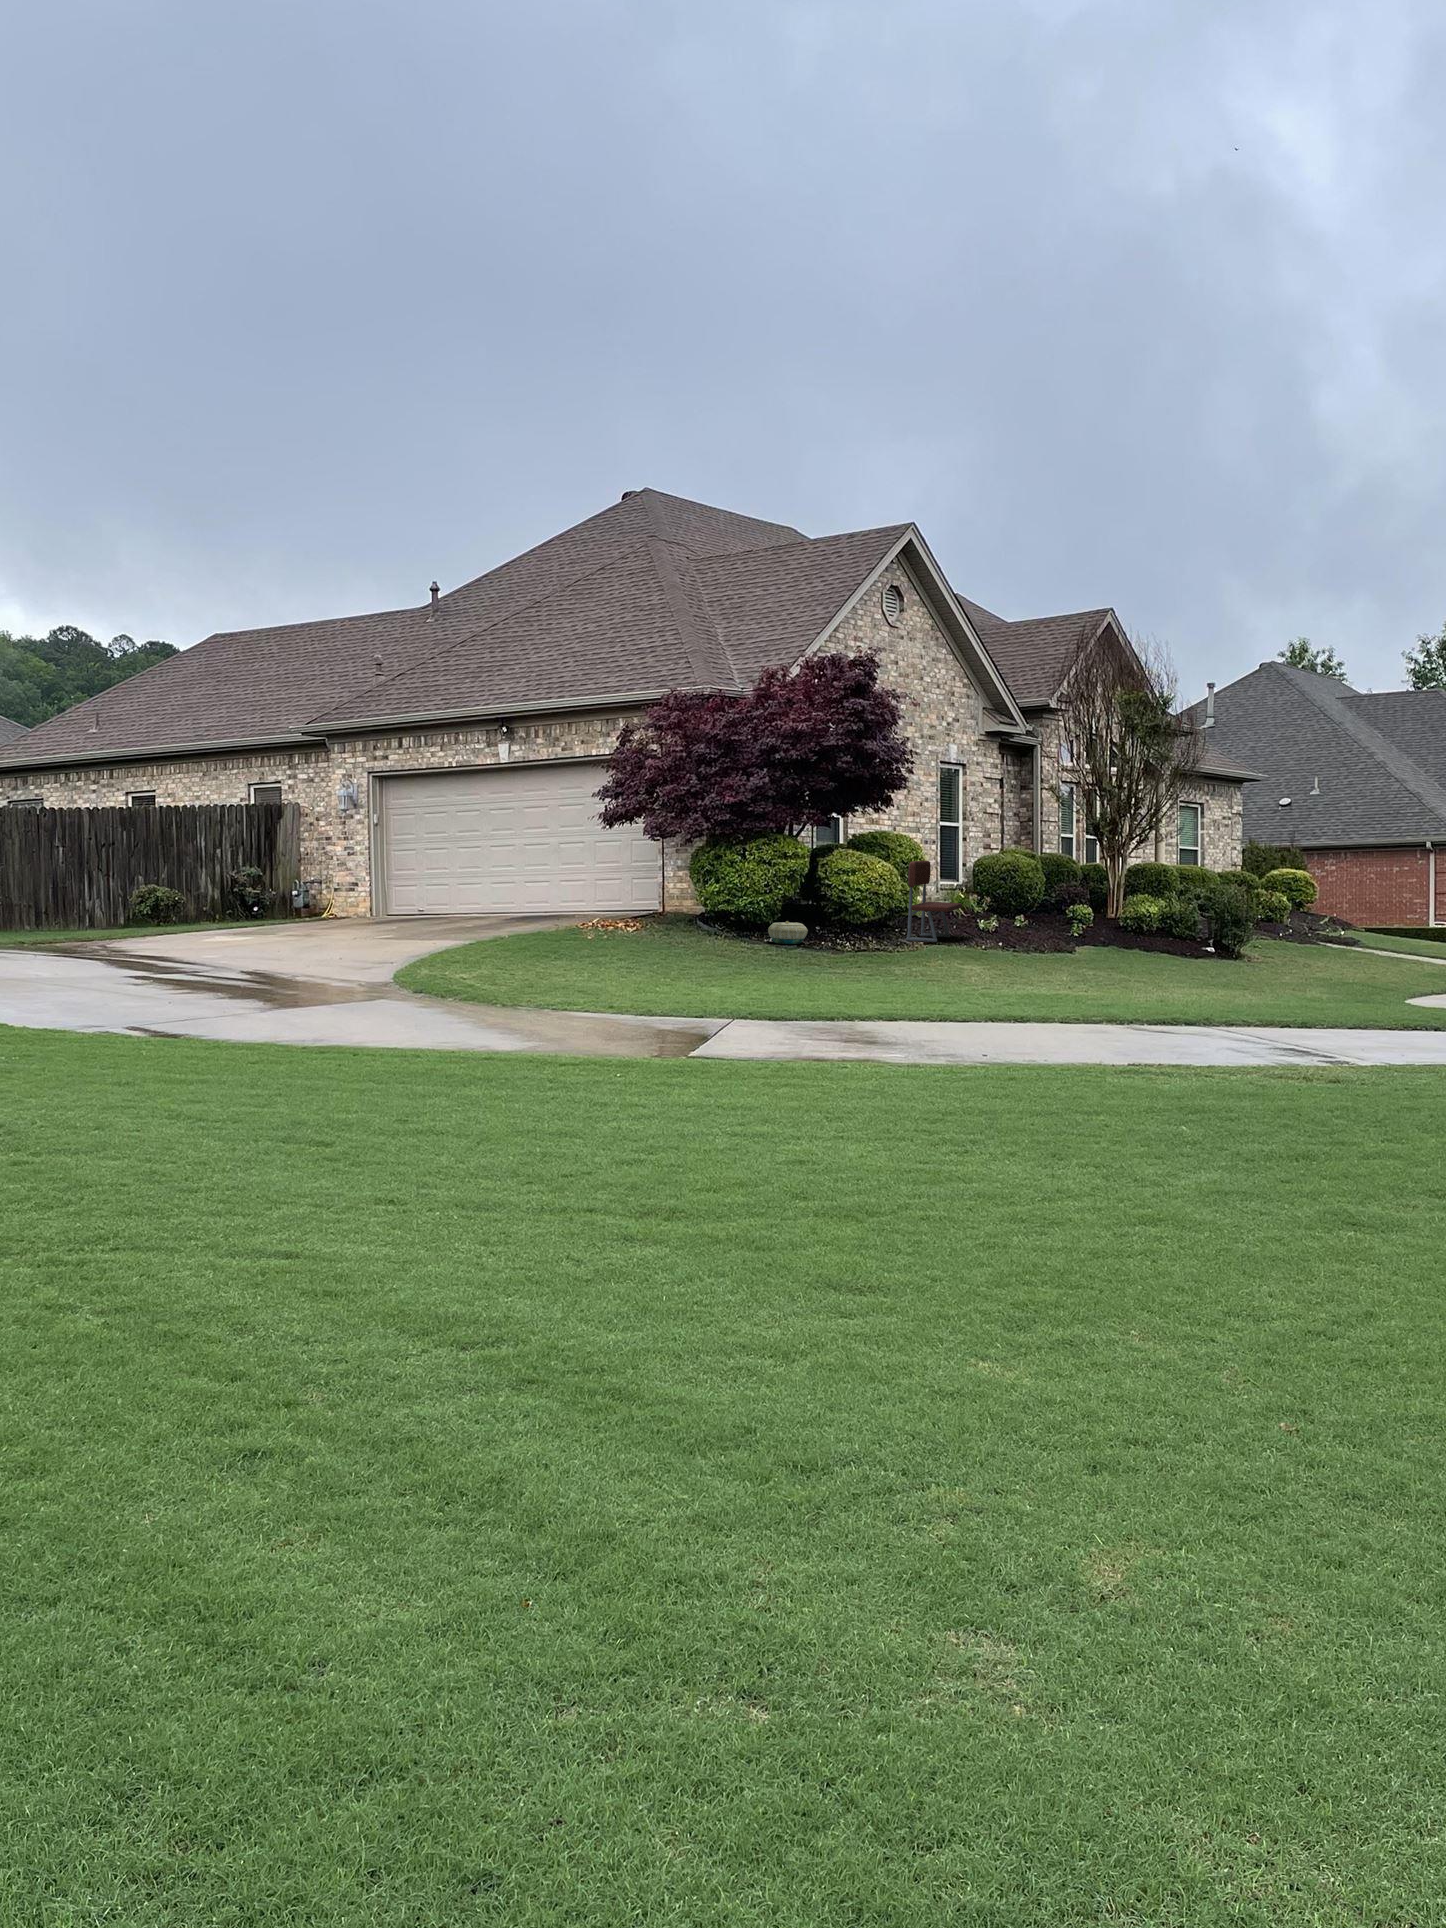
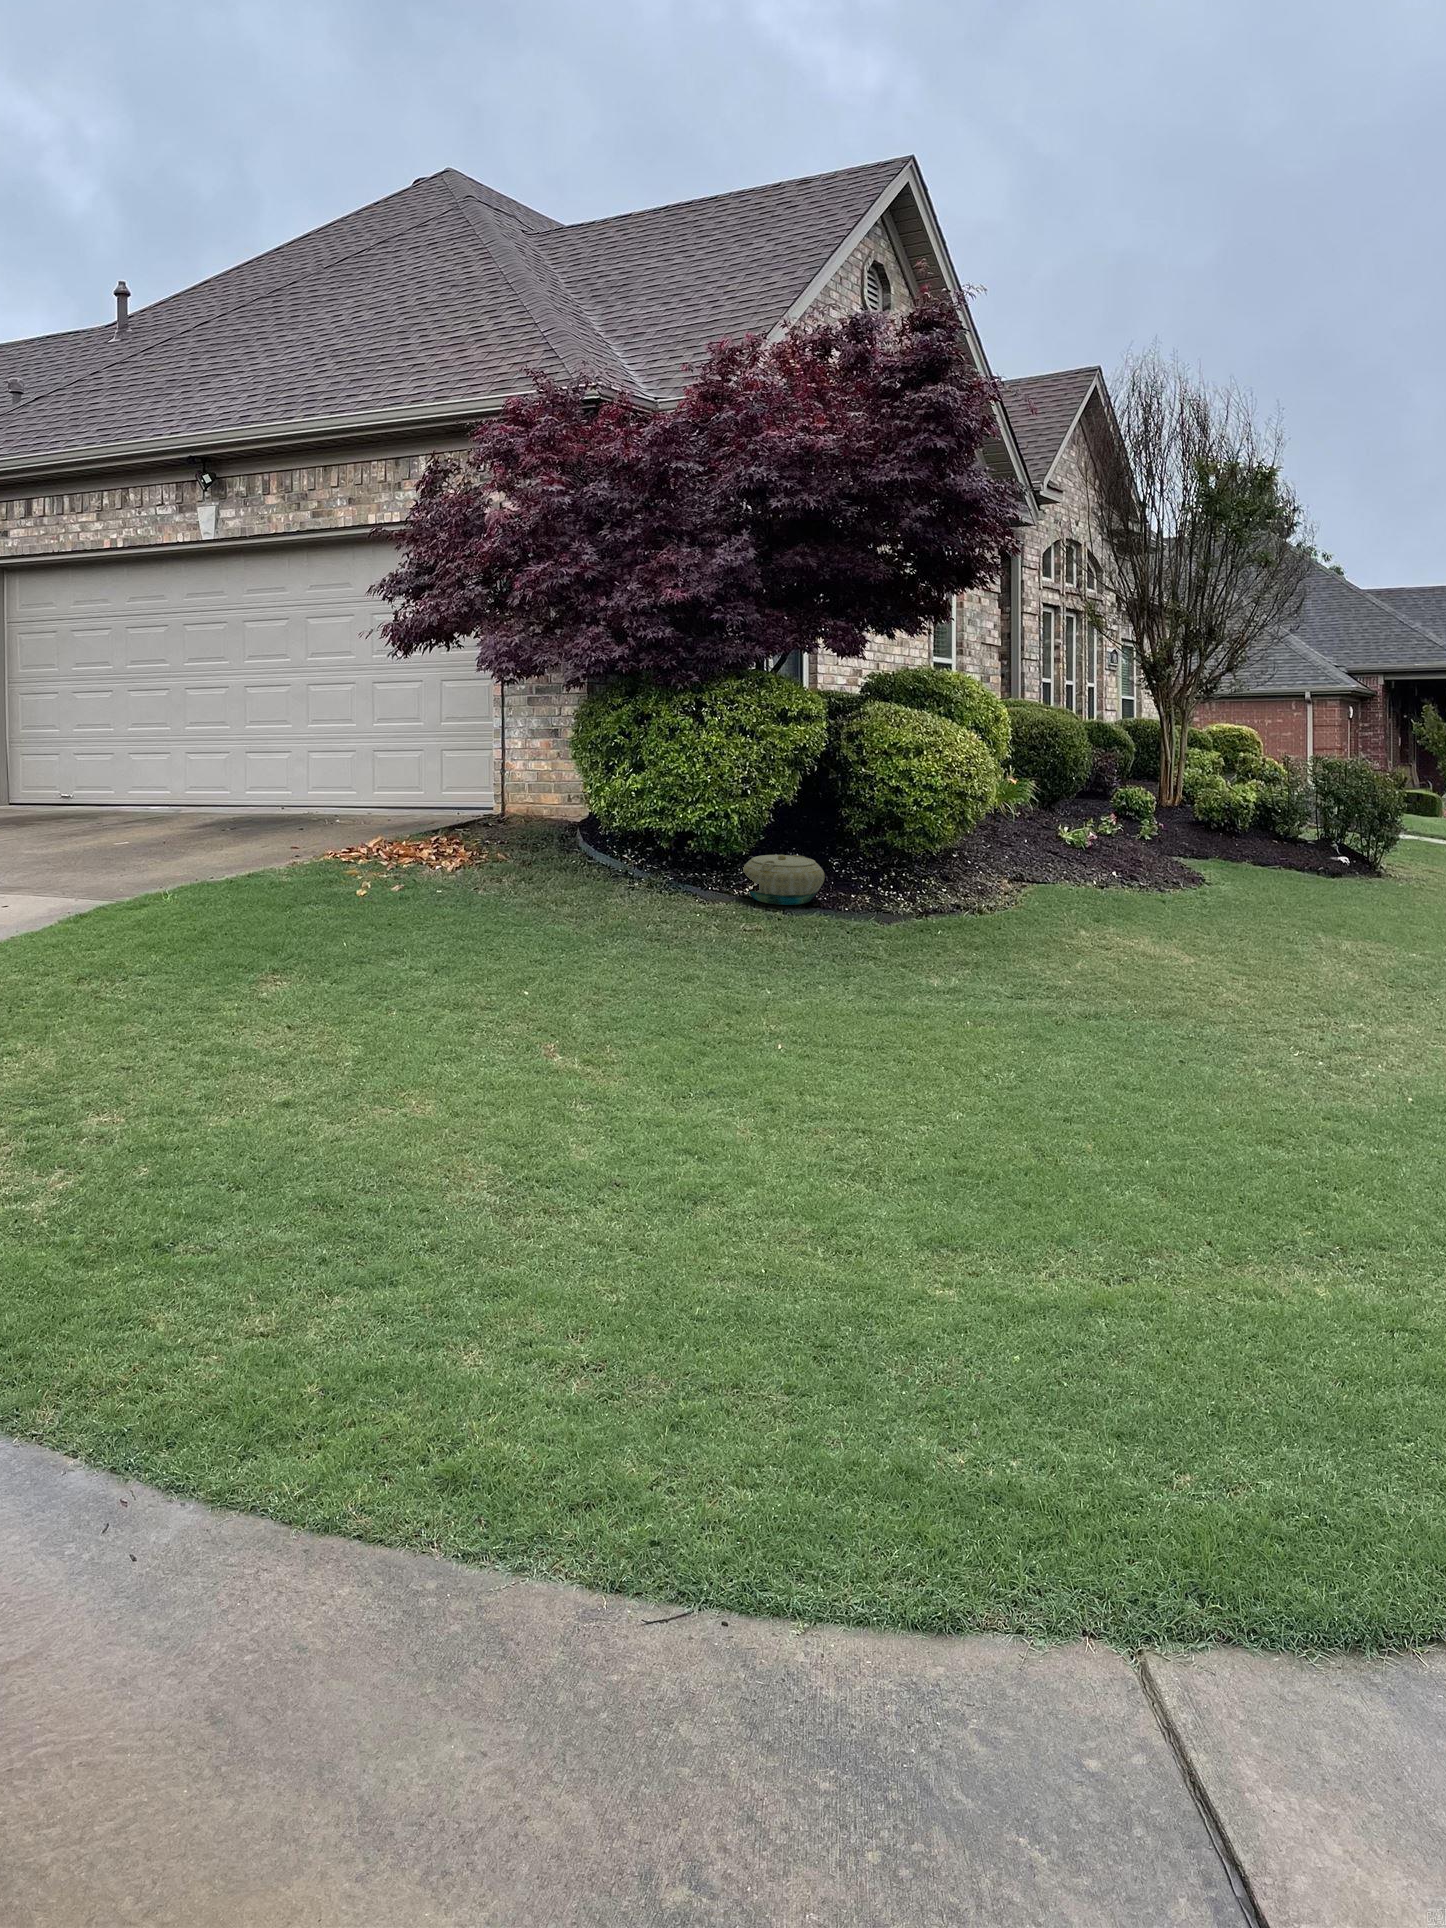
bench: present [906,861,962,942] -> none [986,723,1080,885]

